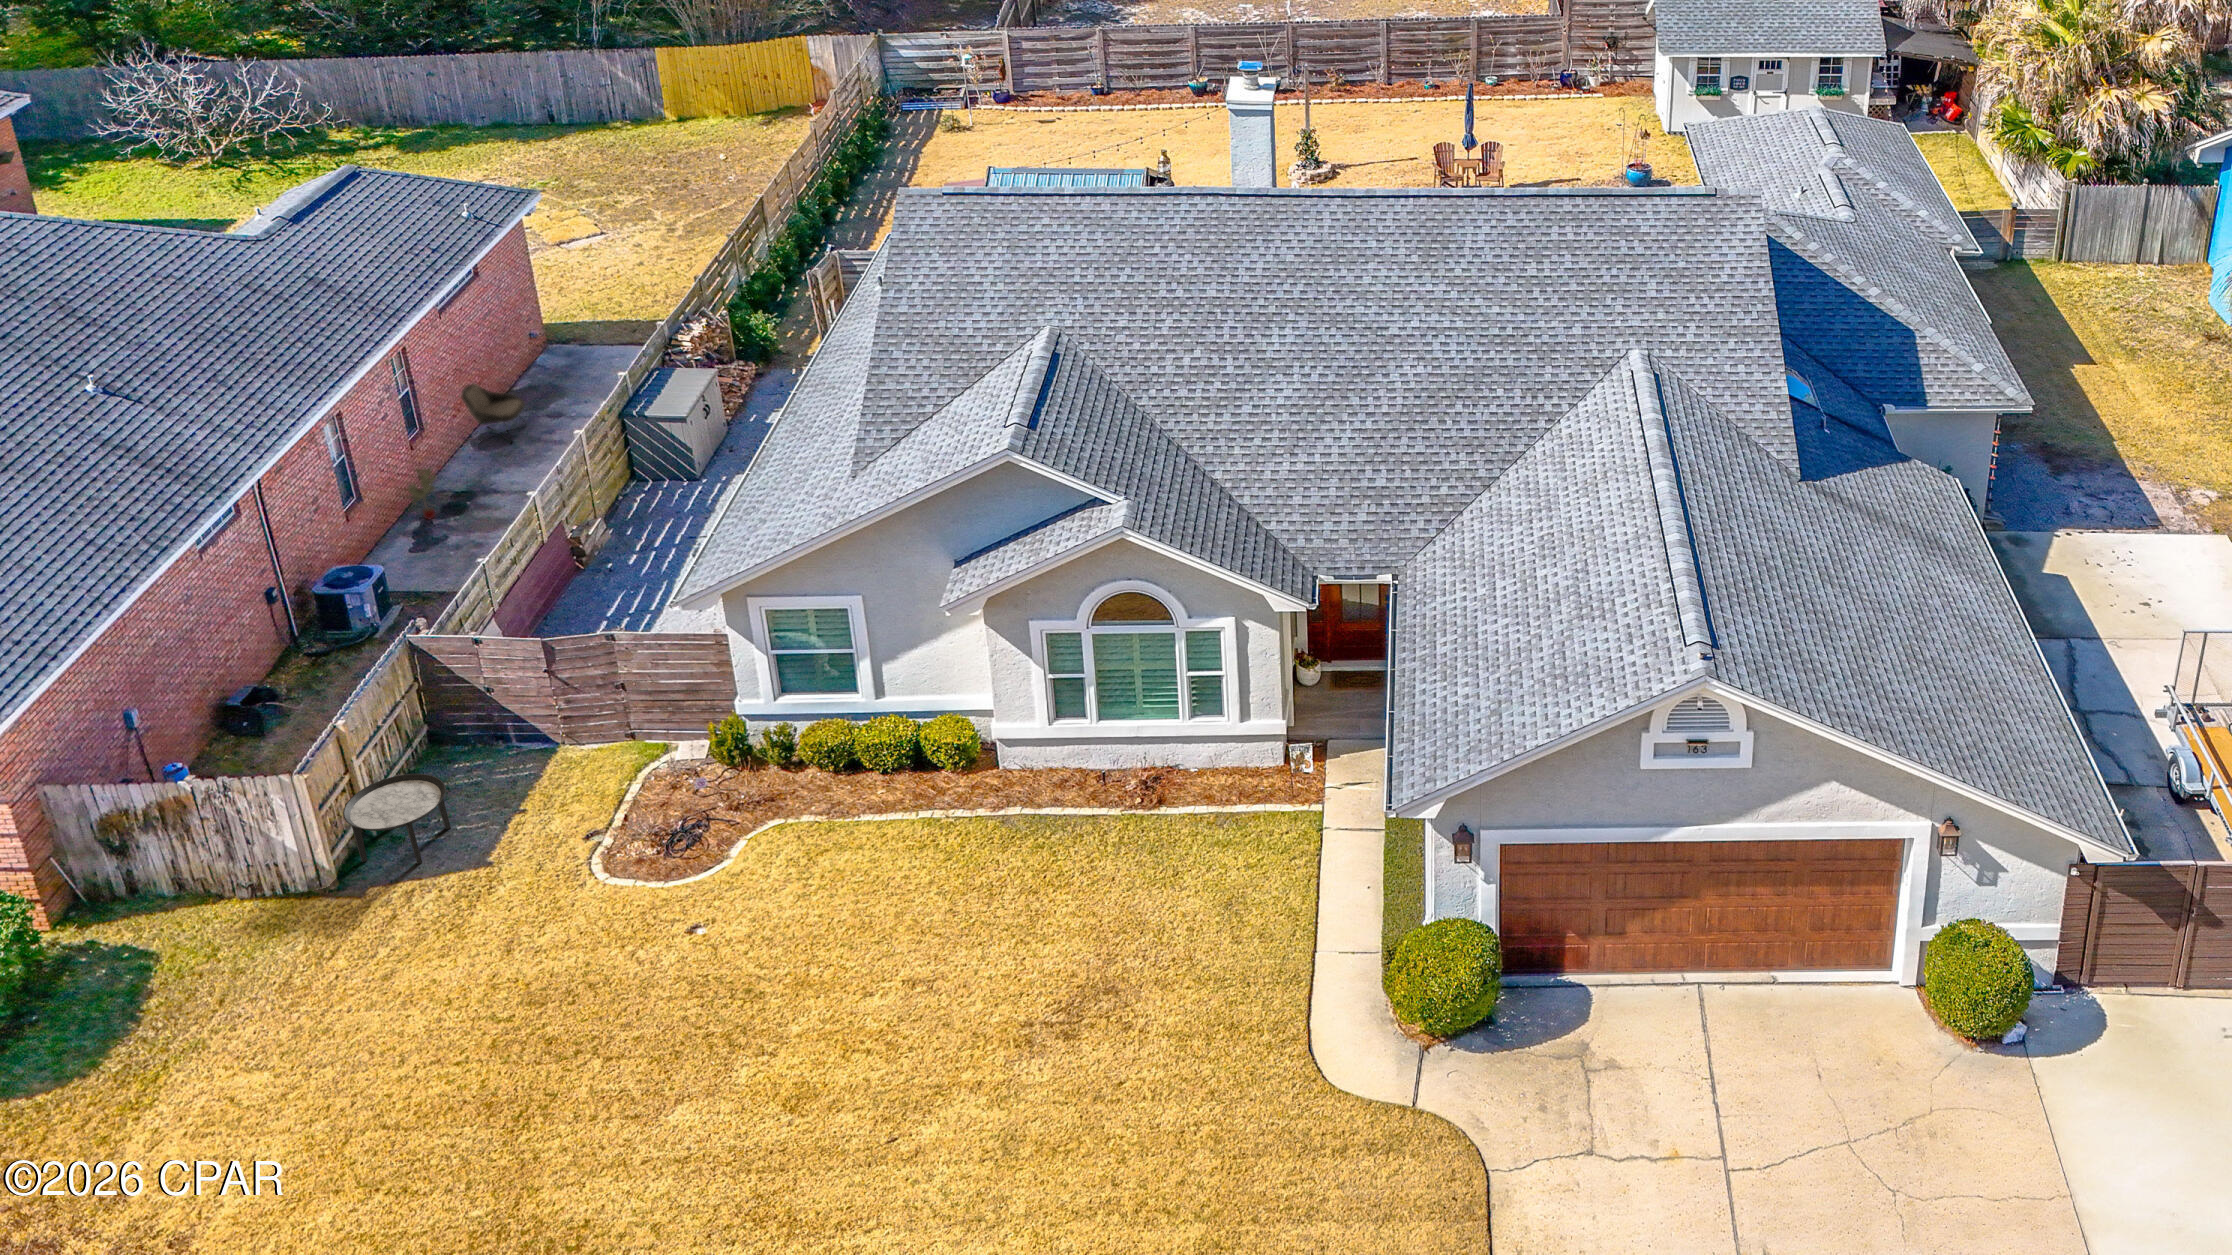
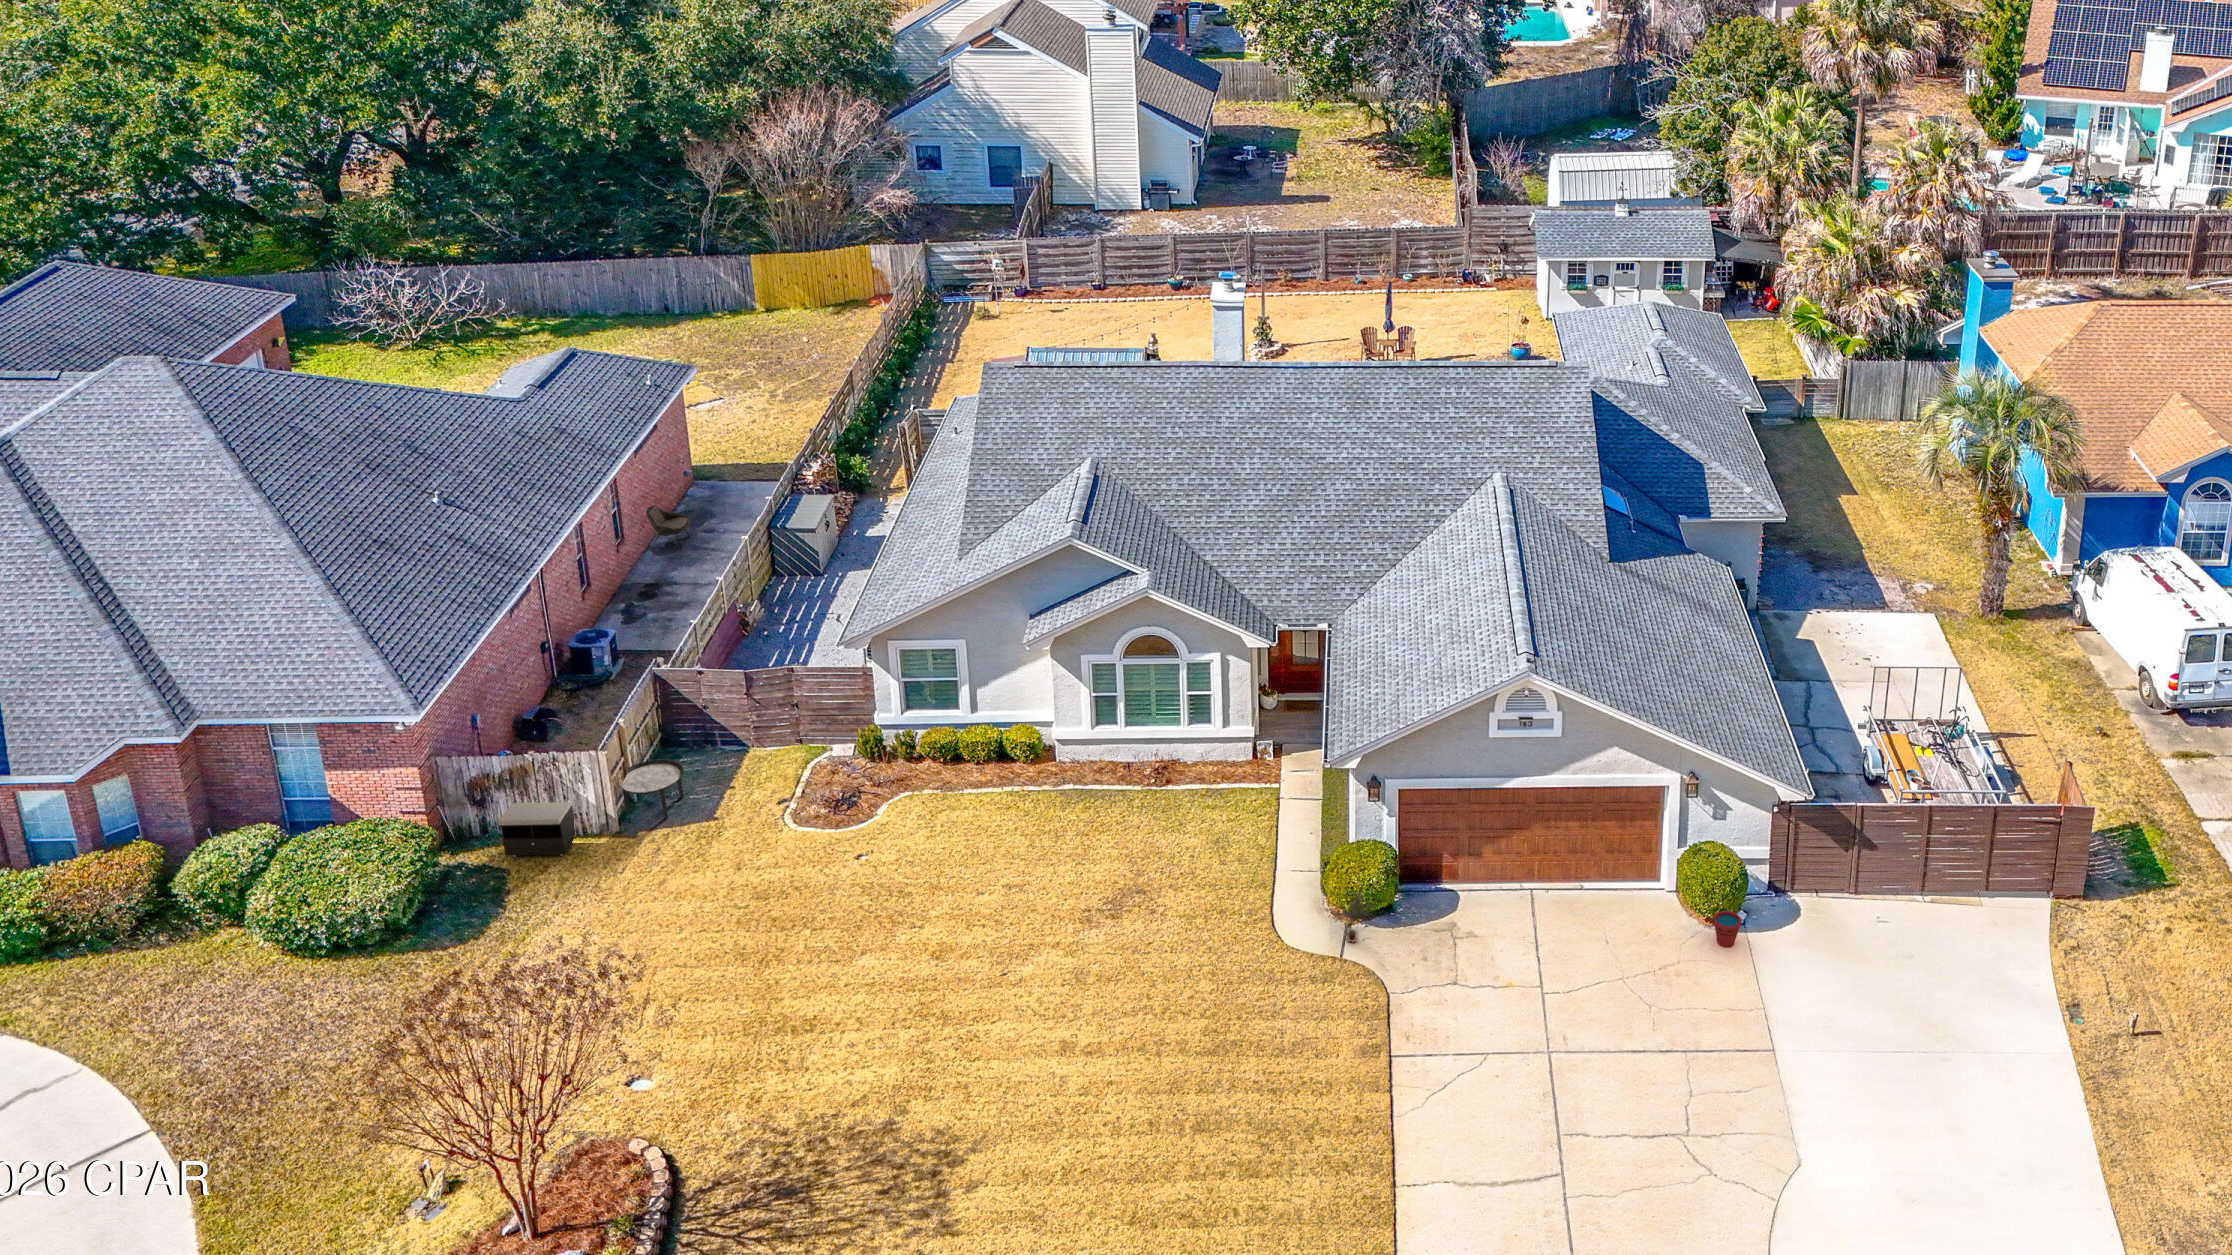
potted tree: present [406,467,436,519] -> present [1331,893,1372,943]
storage bench: none [149,848,281,929] -> present [499,802,576,857]
bucket: none [1983,1026,2026,1082] -> present [1714,911,1741,948]

